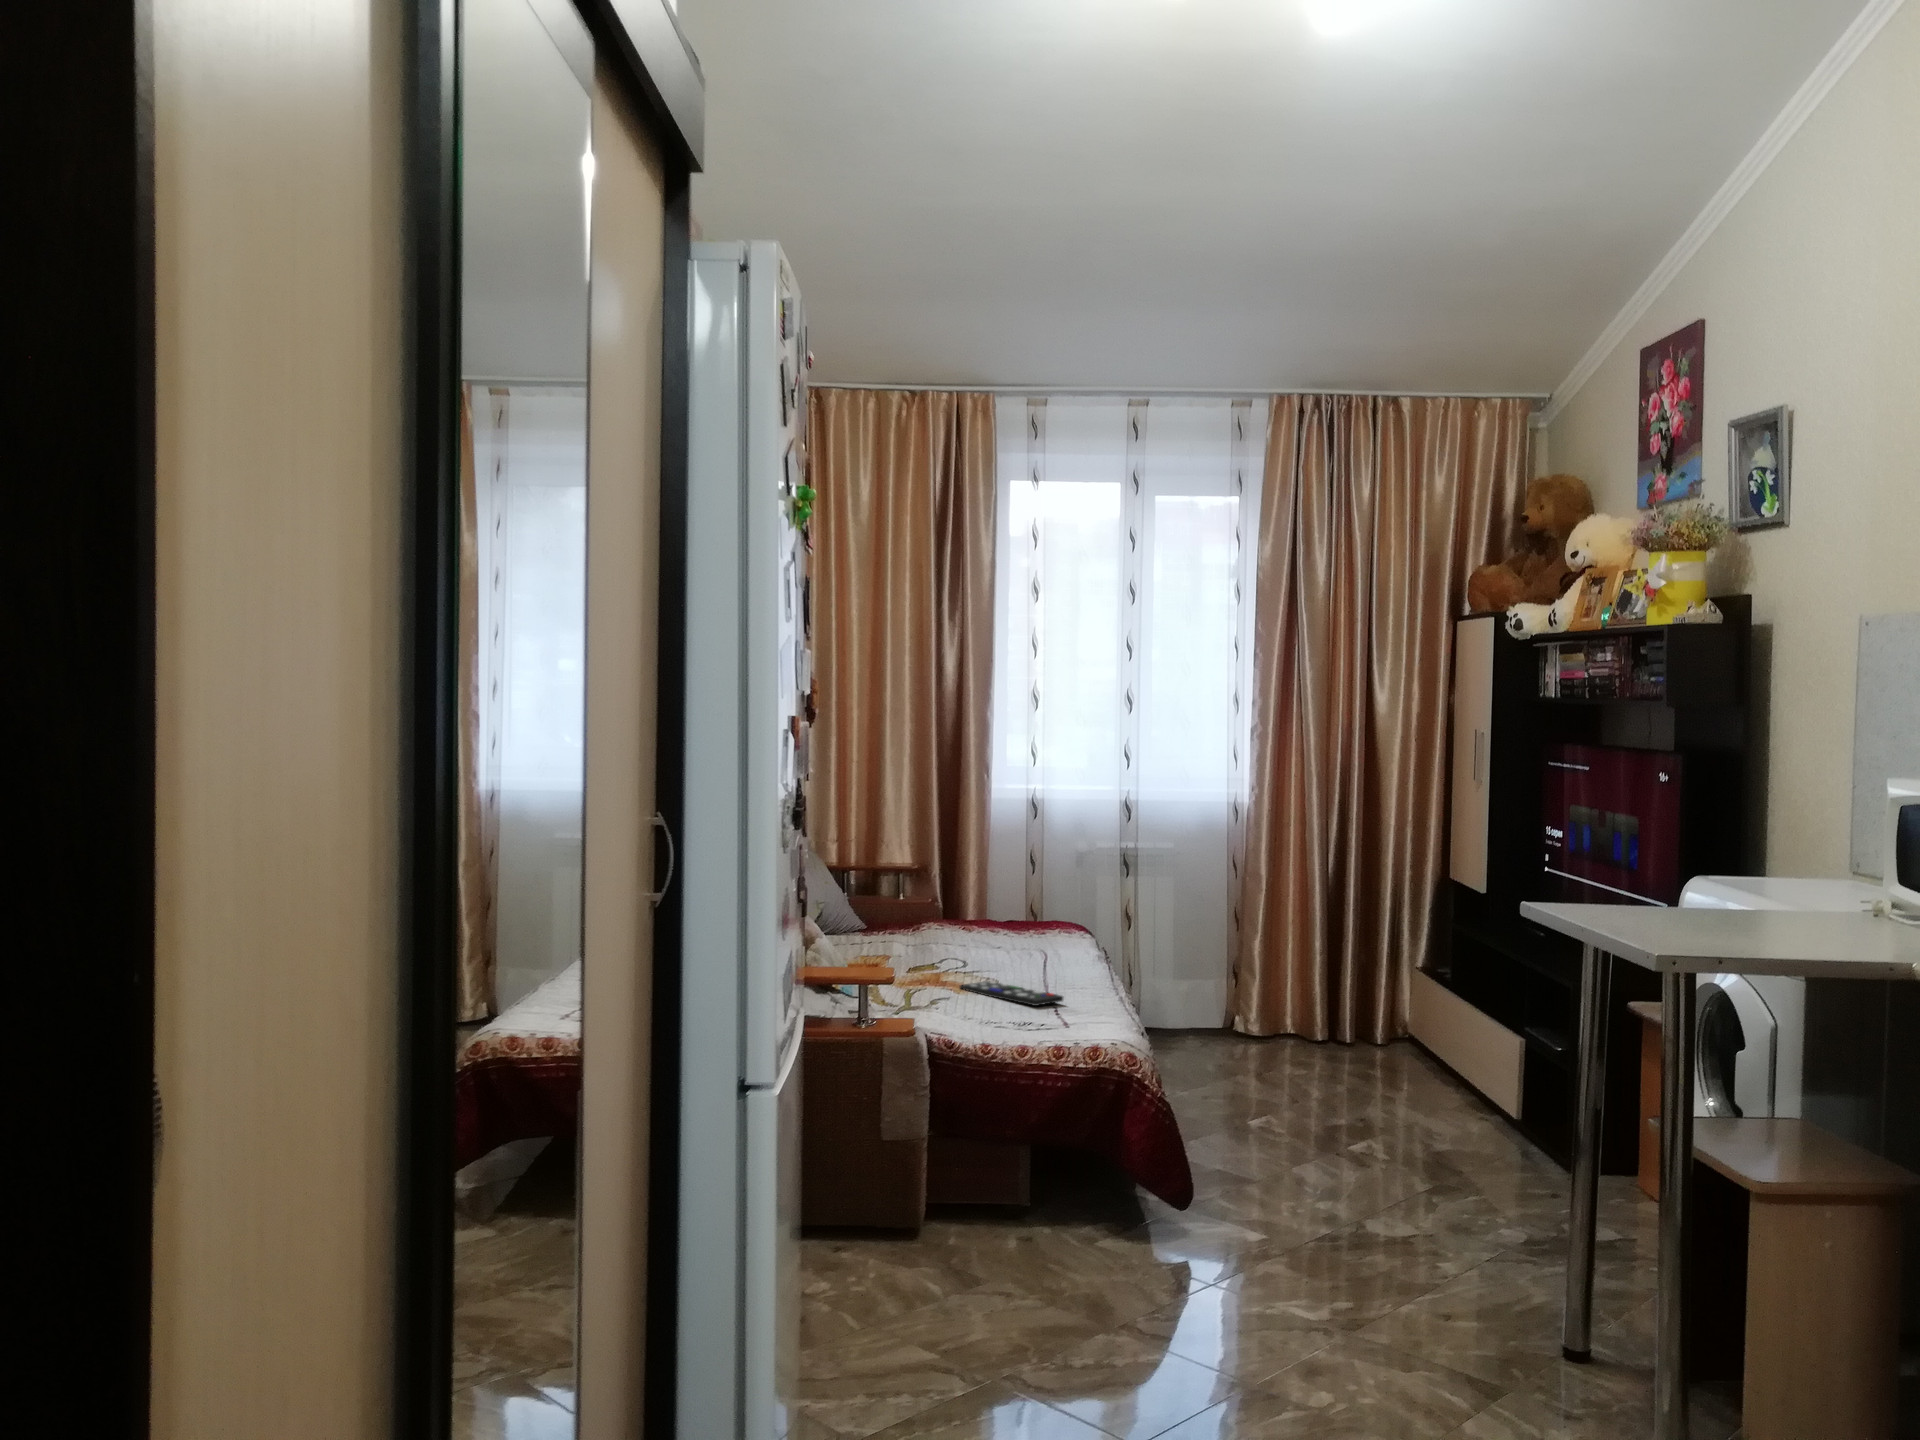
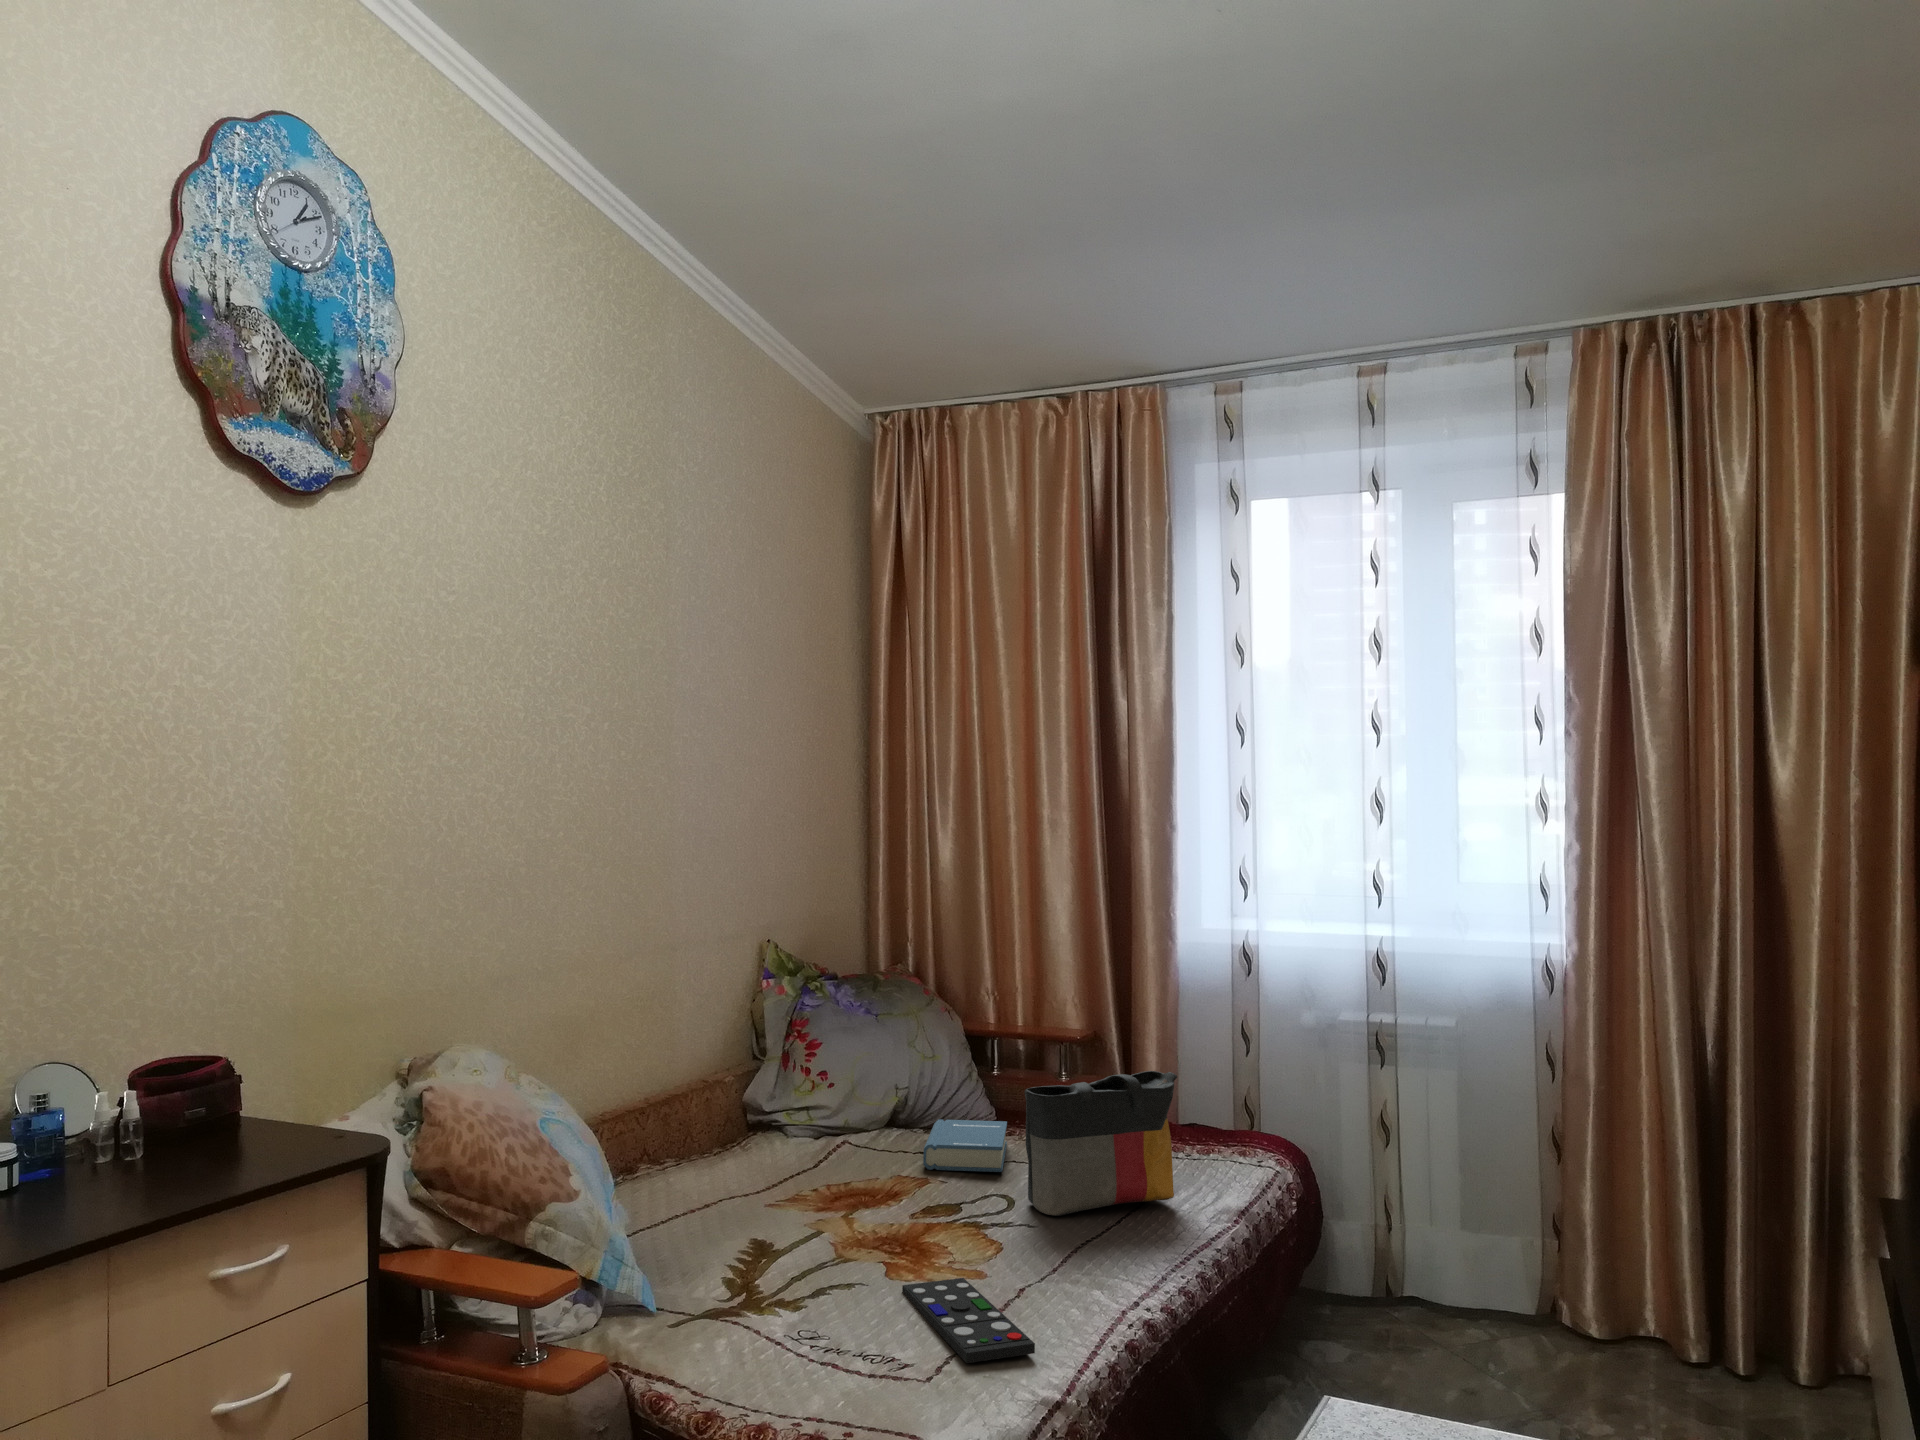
tote bag: none [964,873,1054,961] -> present [1025,1071,1177,1216]
hardback book: none [865,920,935,947] -> present [923,1119,1007,1172]

